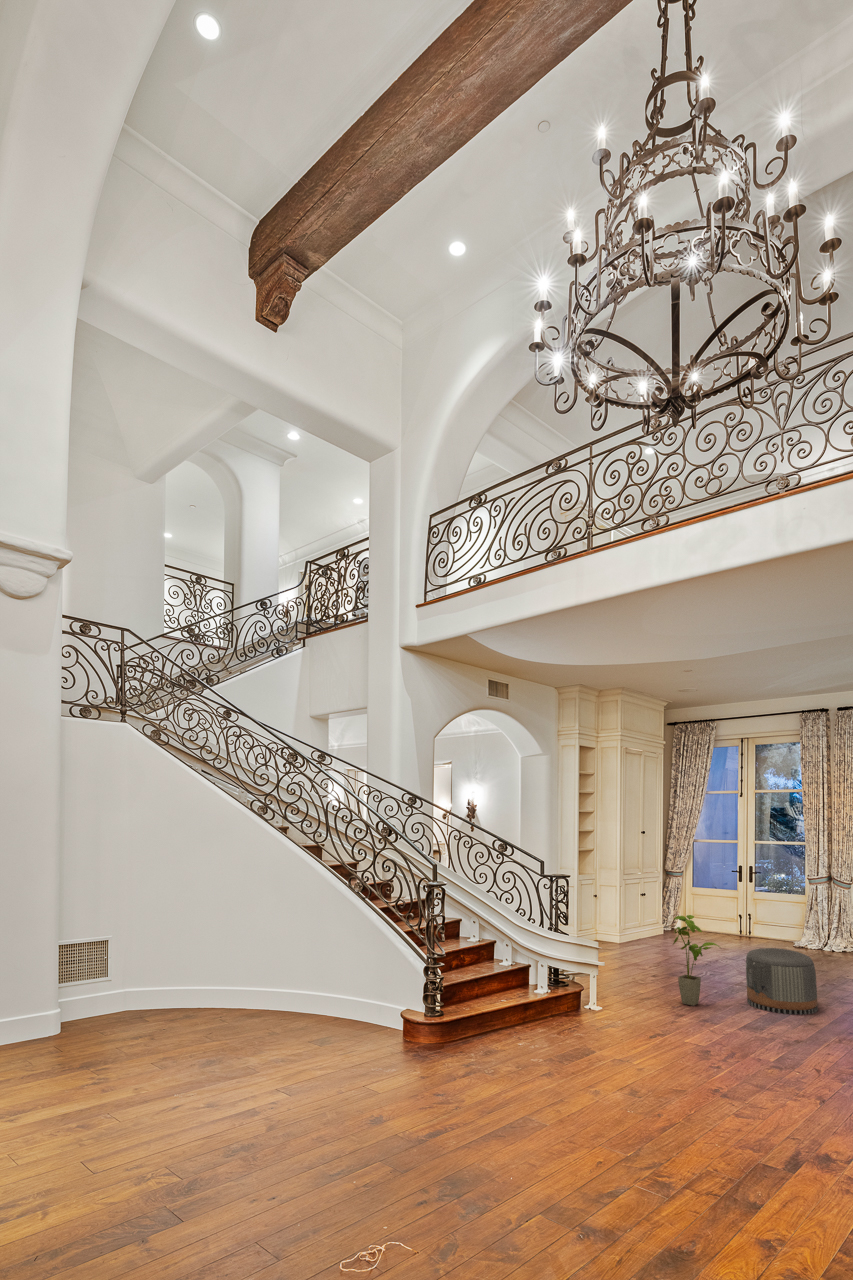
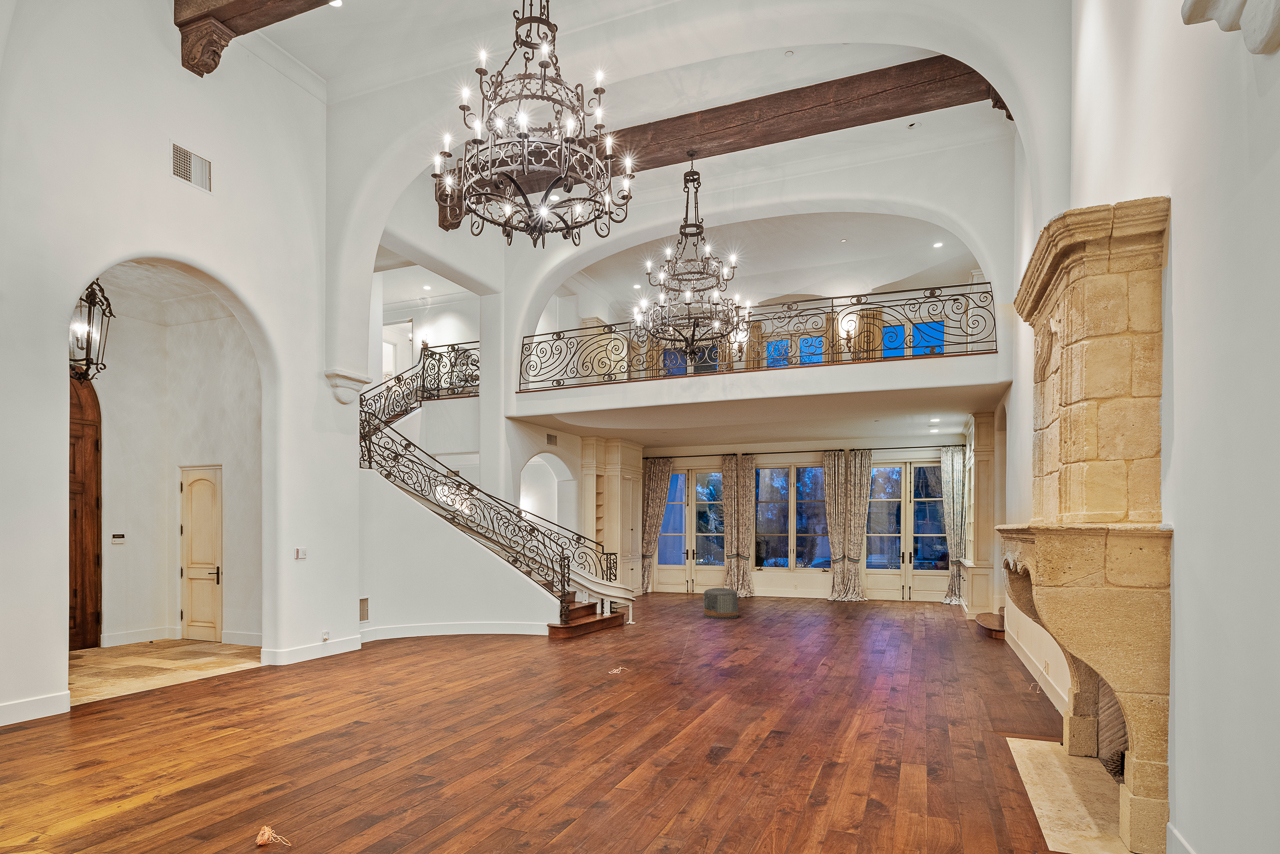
house plant: present [673,915,719,1006] -> none [668,572,693,620]

